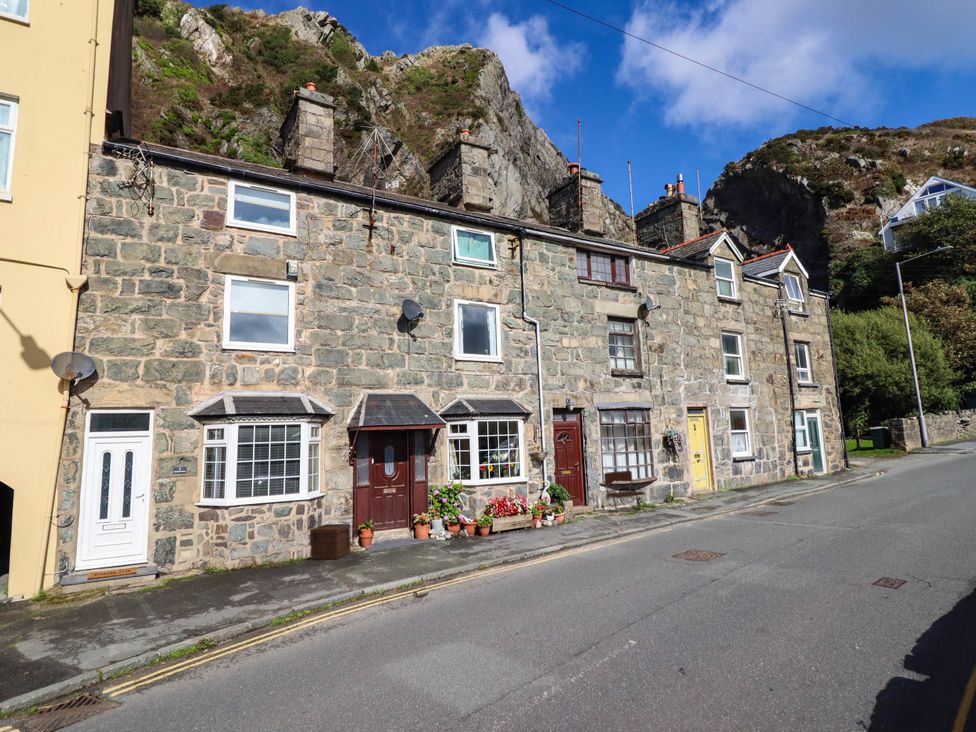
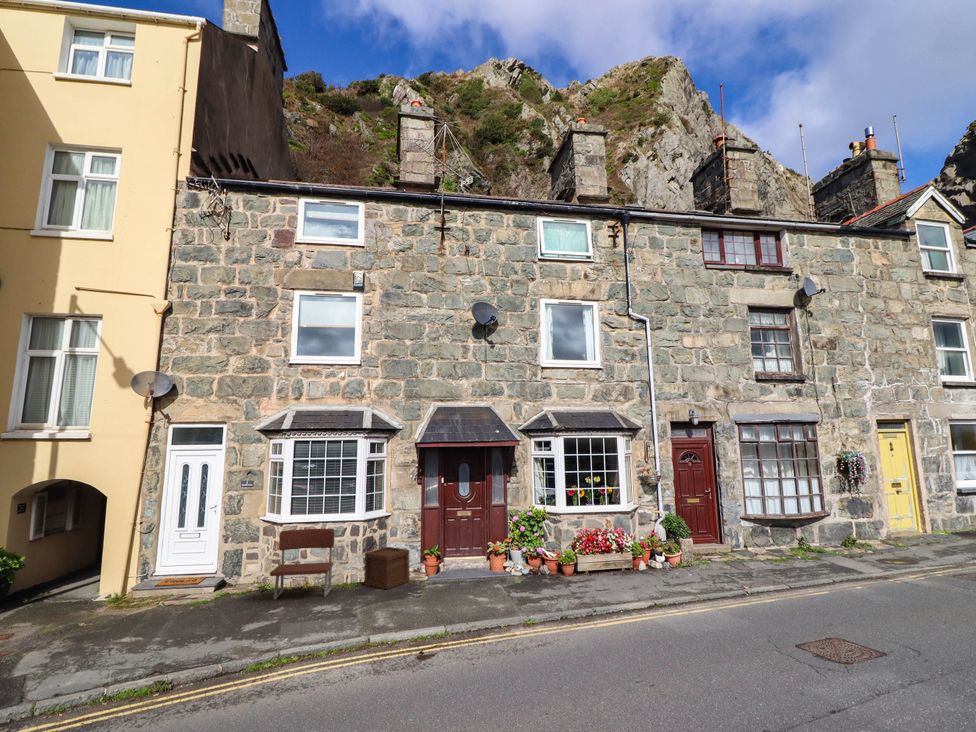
bench: present [604,471,644,512] -> present [270,529,334,600]

